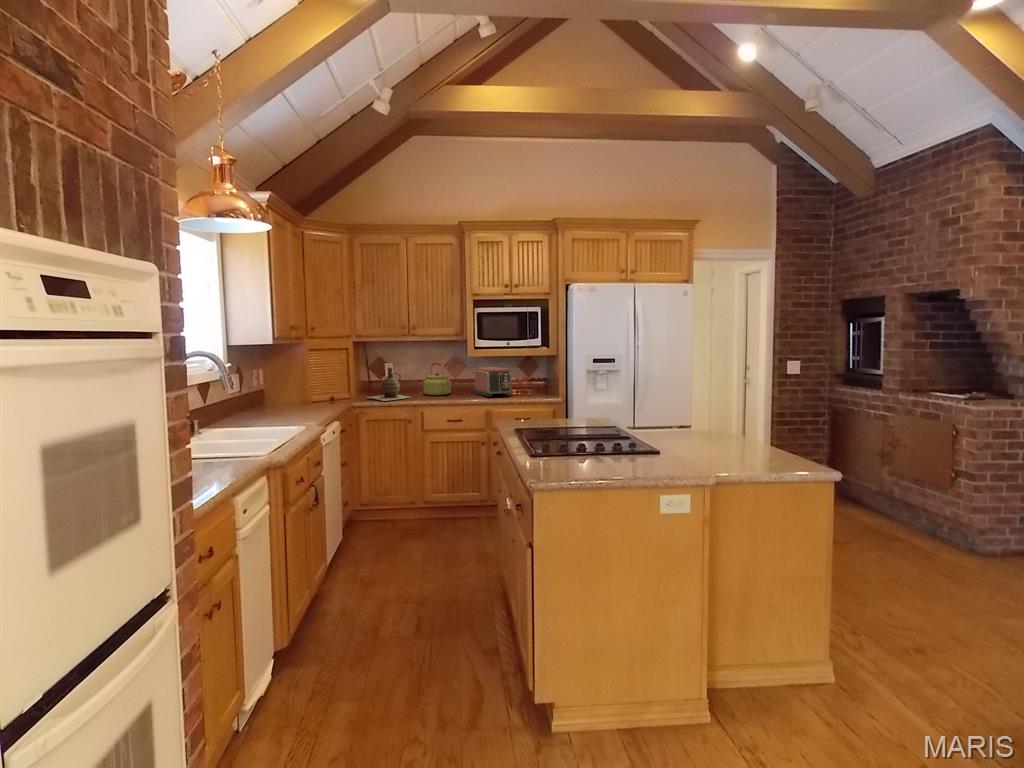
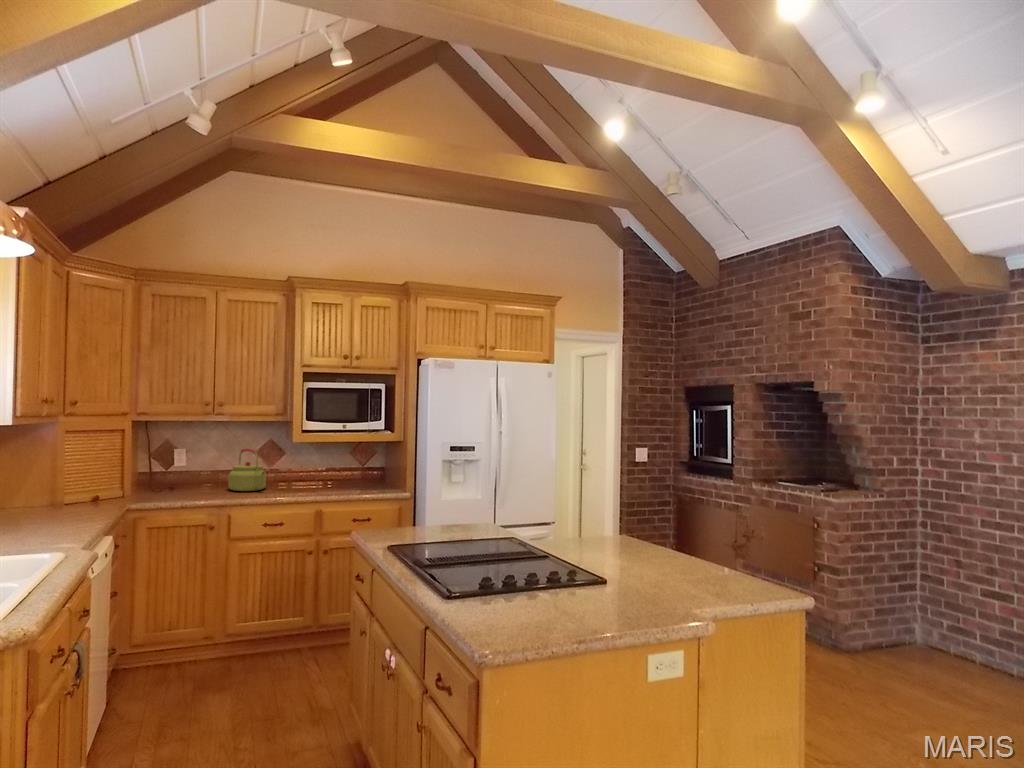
toaster: present [475,367,511,397] -> none [298,455,347,493]
ceramic jug: present [369,368,409,401] -> none [147,456,214,501]

